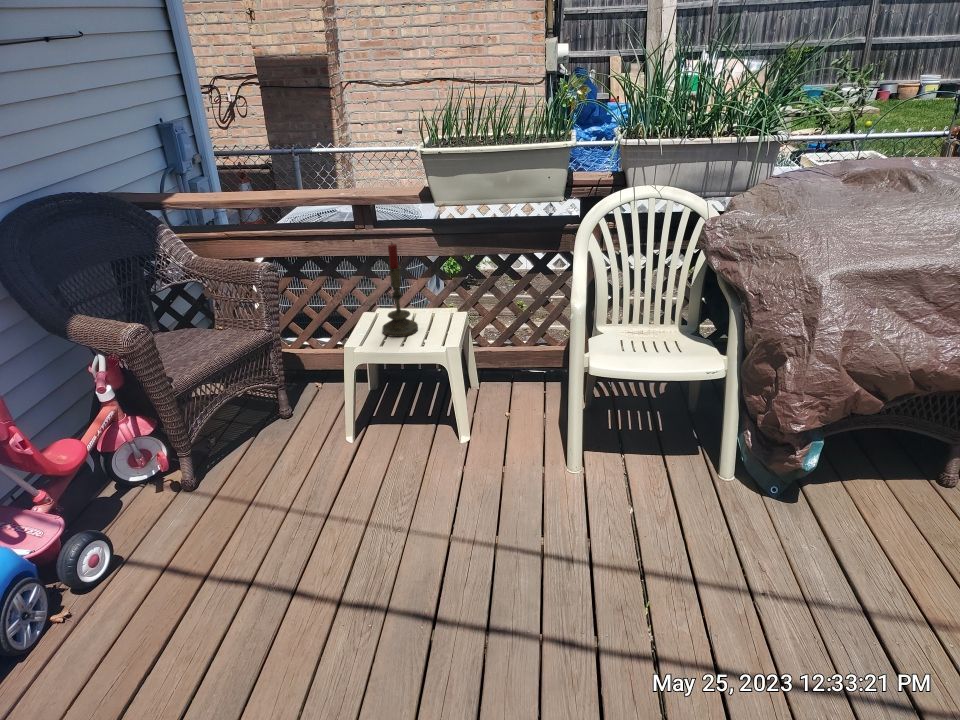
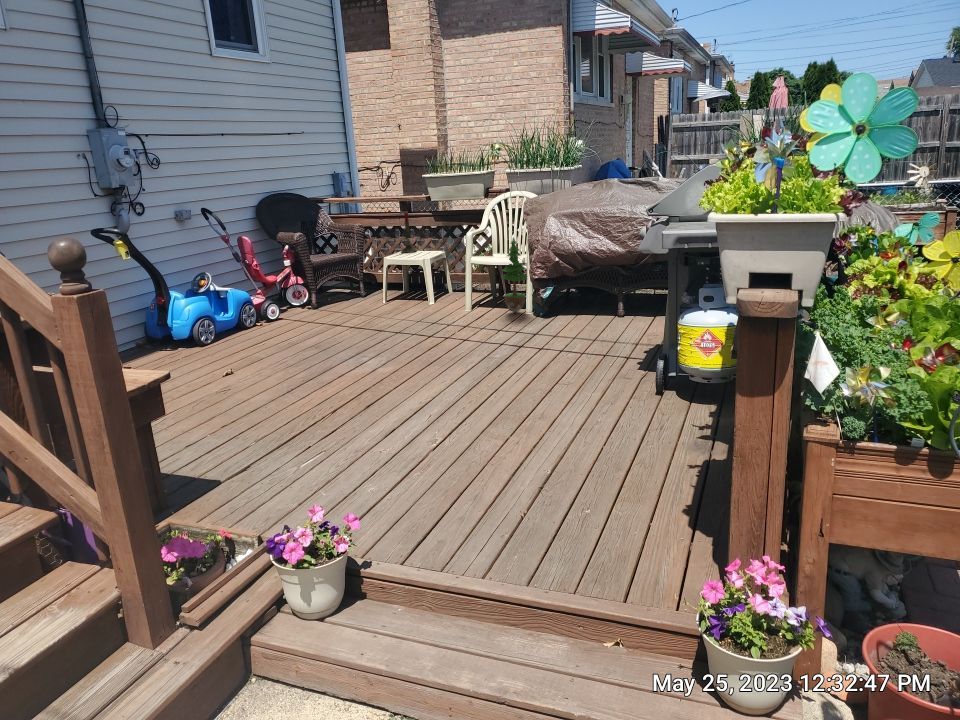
potted tree: none [669,321,734,479] -> present [501,238,527,313]

